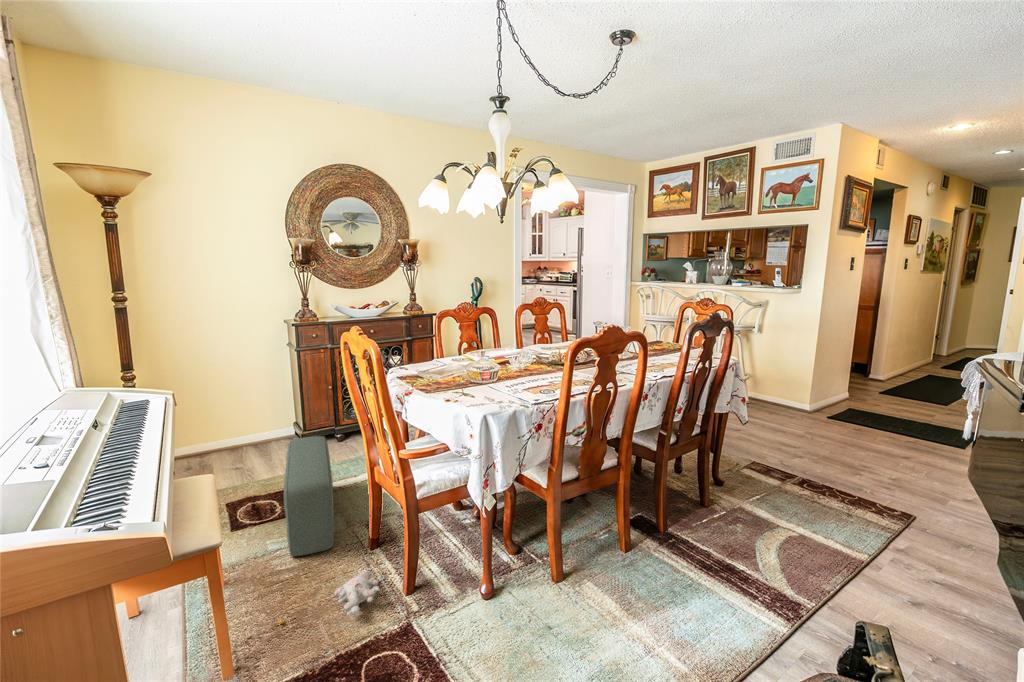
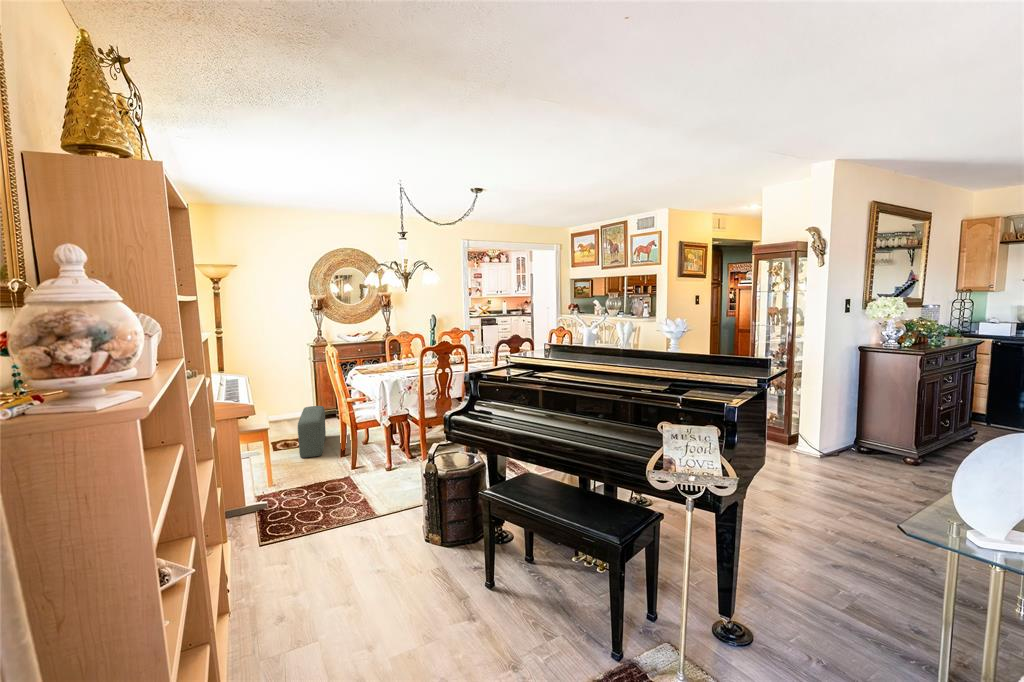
plush toy: present [279,570,379,624] -> none [292,459,338,475]

